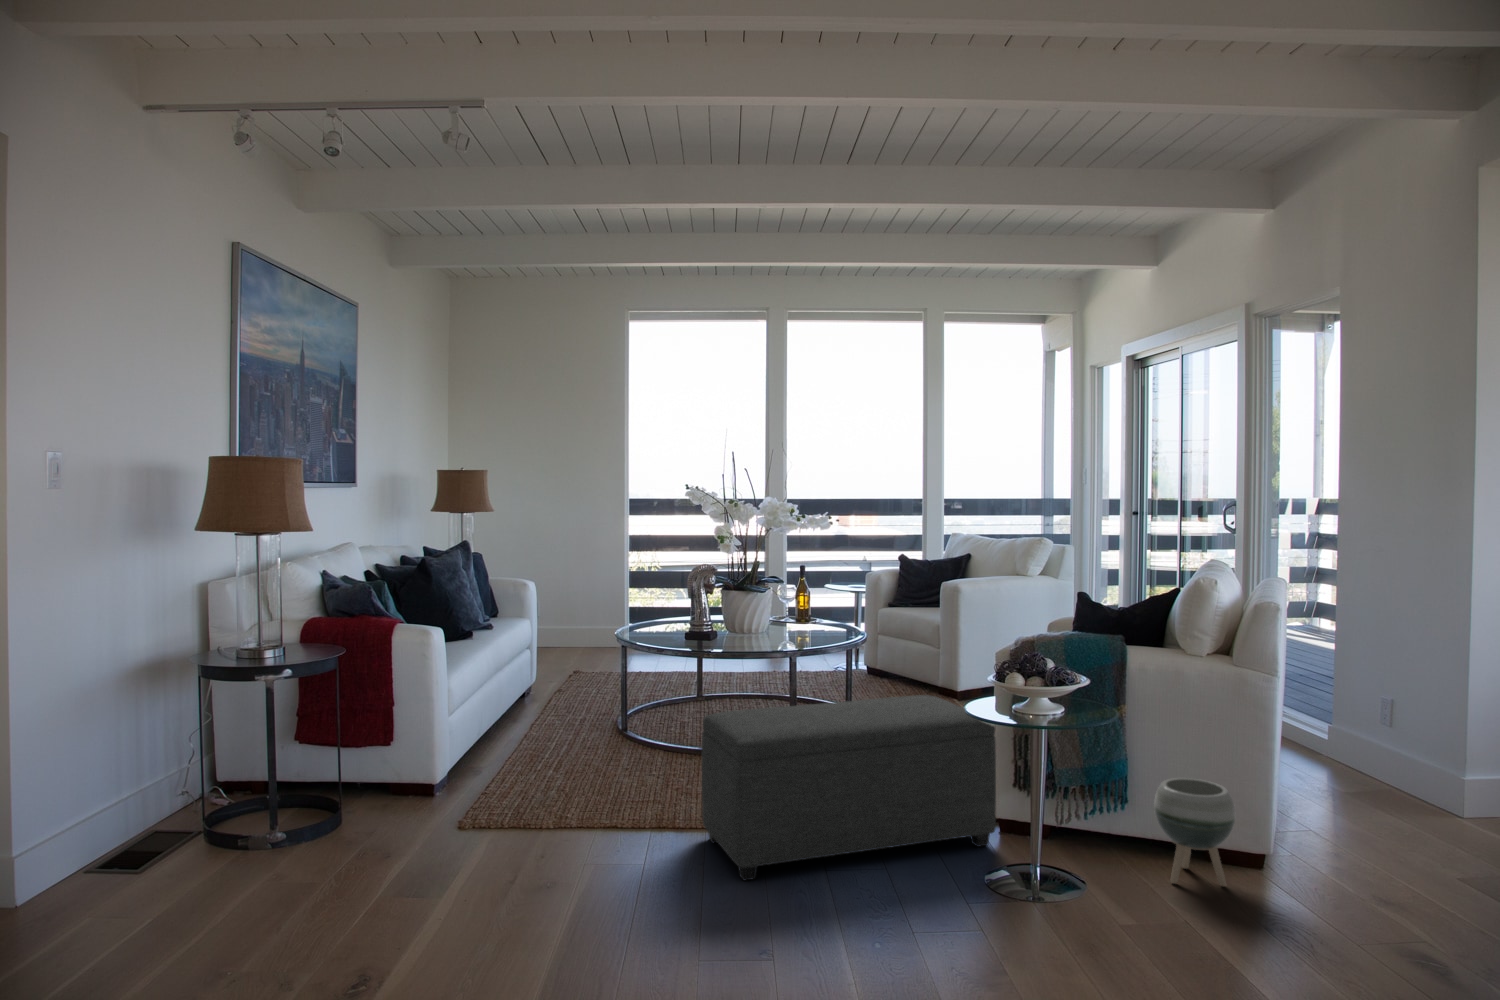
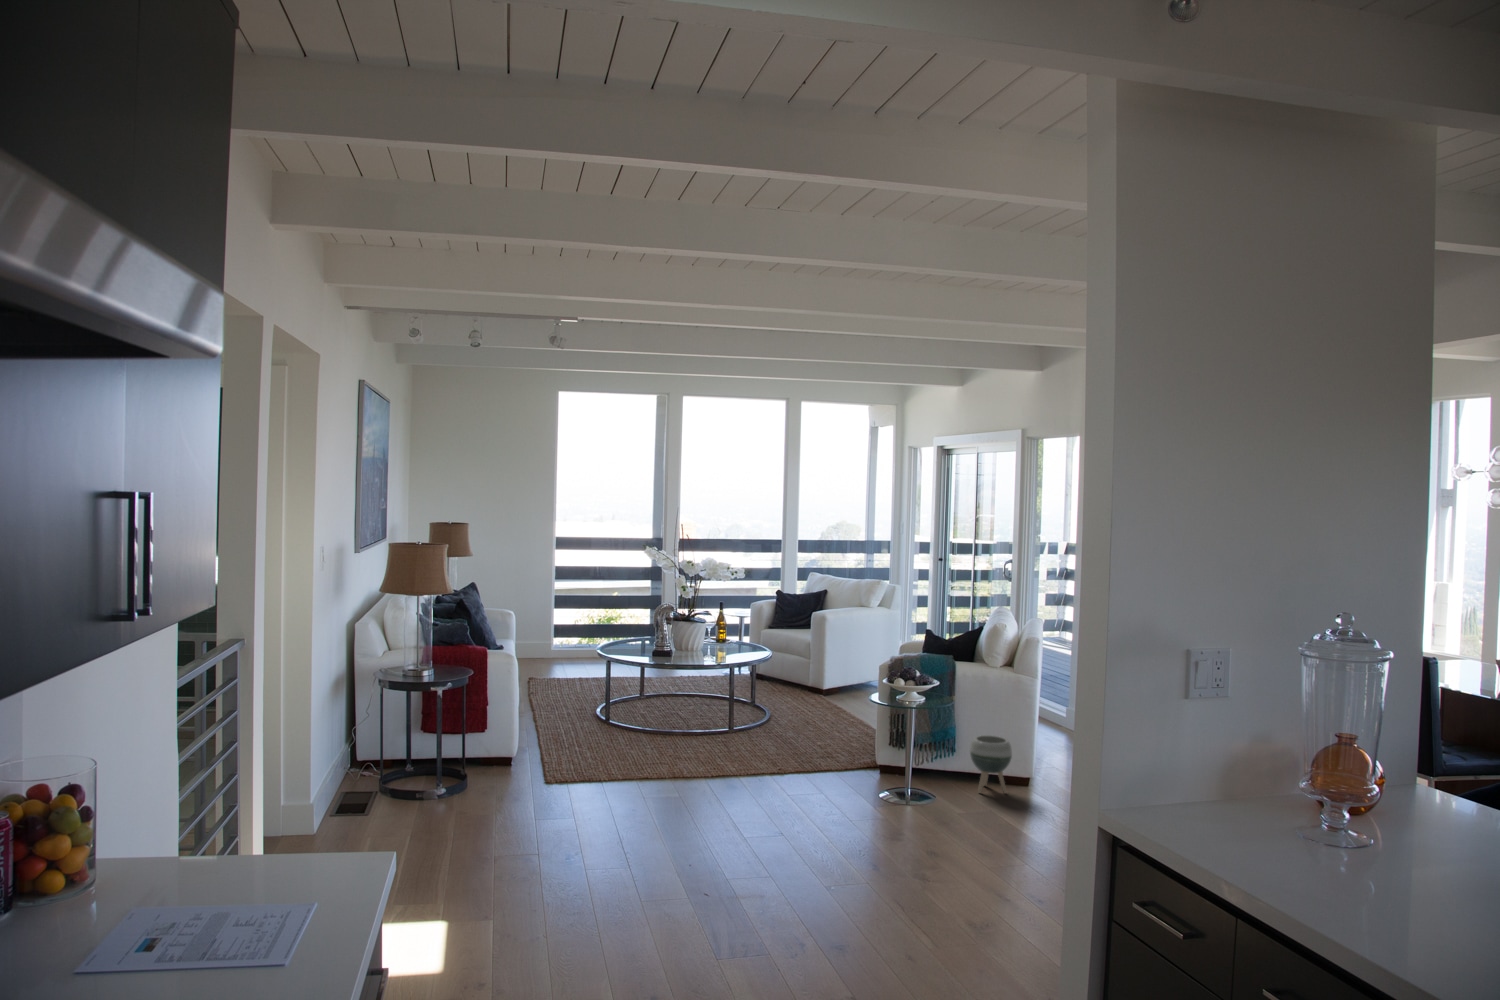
ottoman: present [702,695,996,880] -> none [707,692,882,803]

